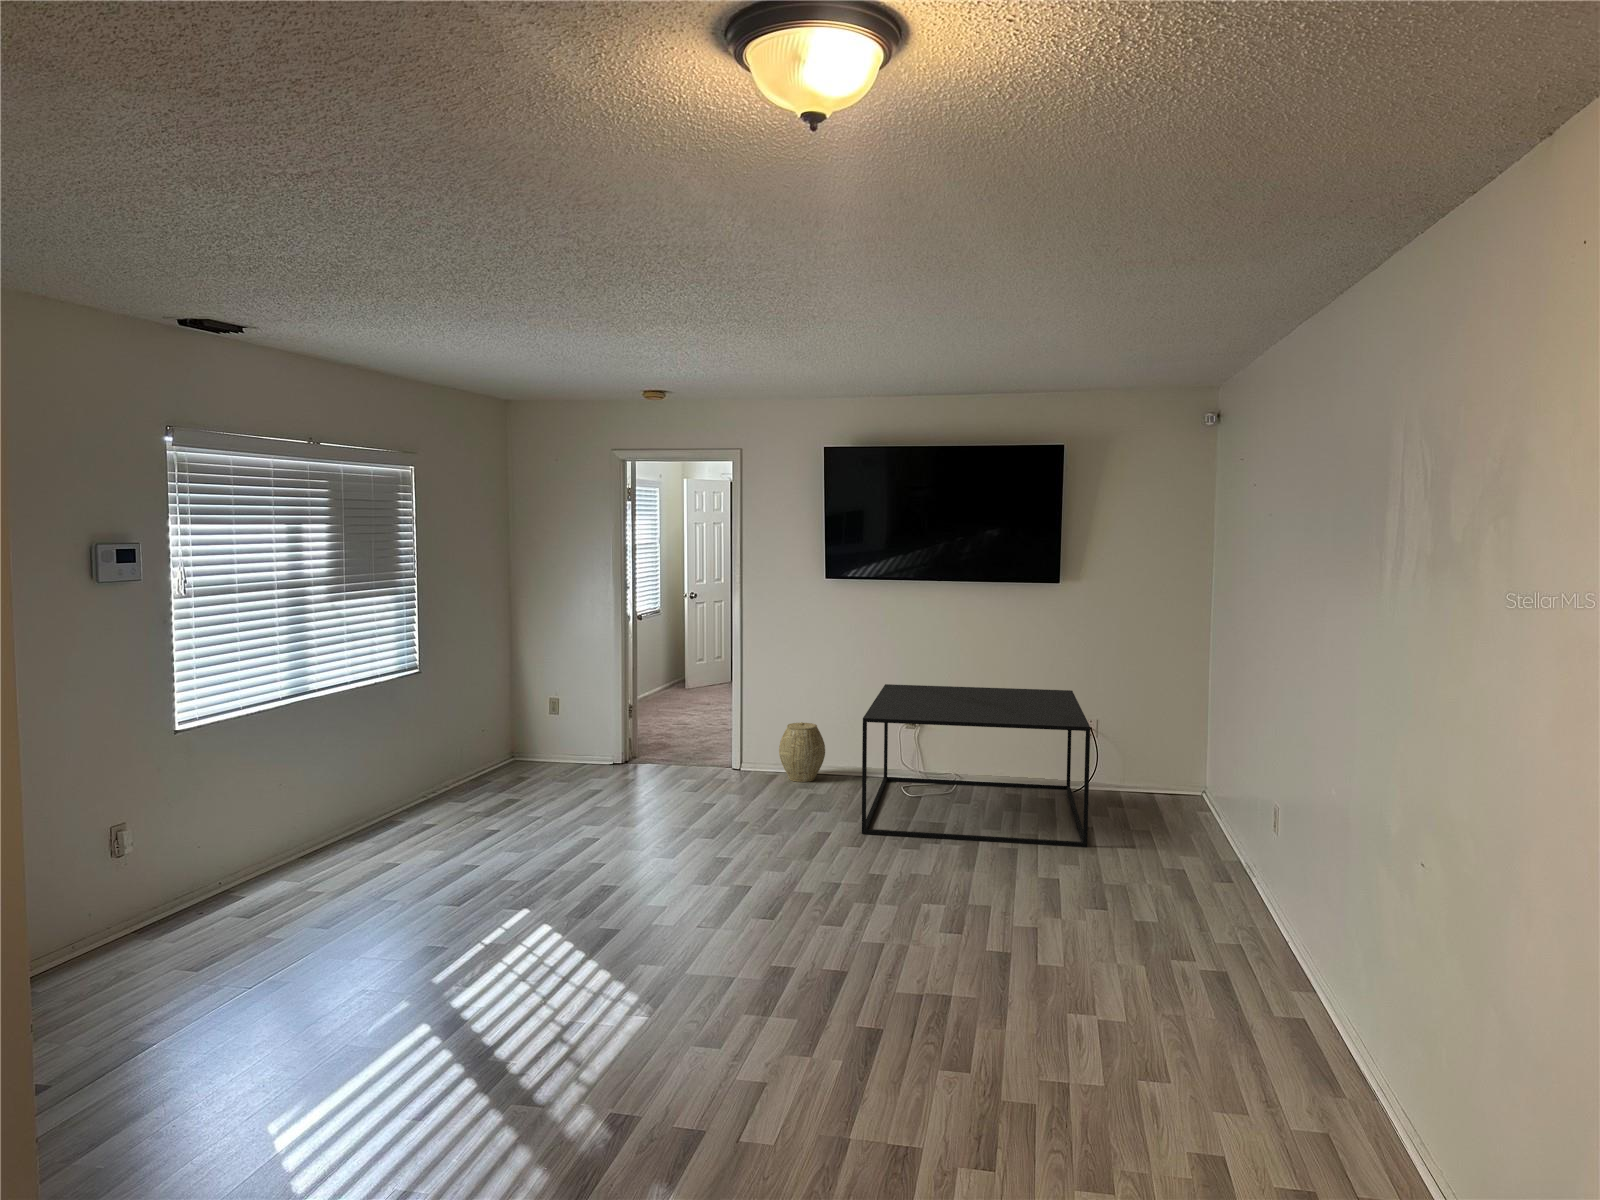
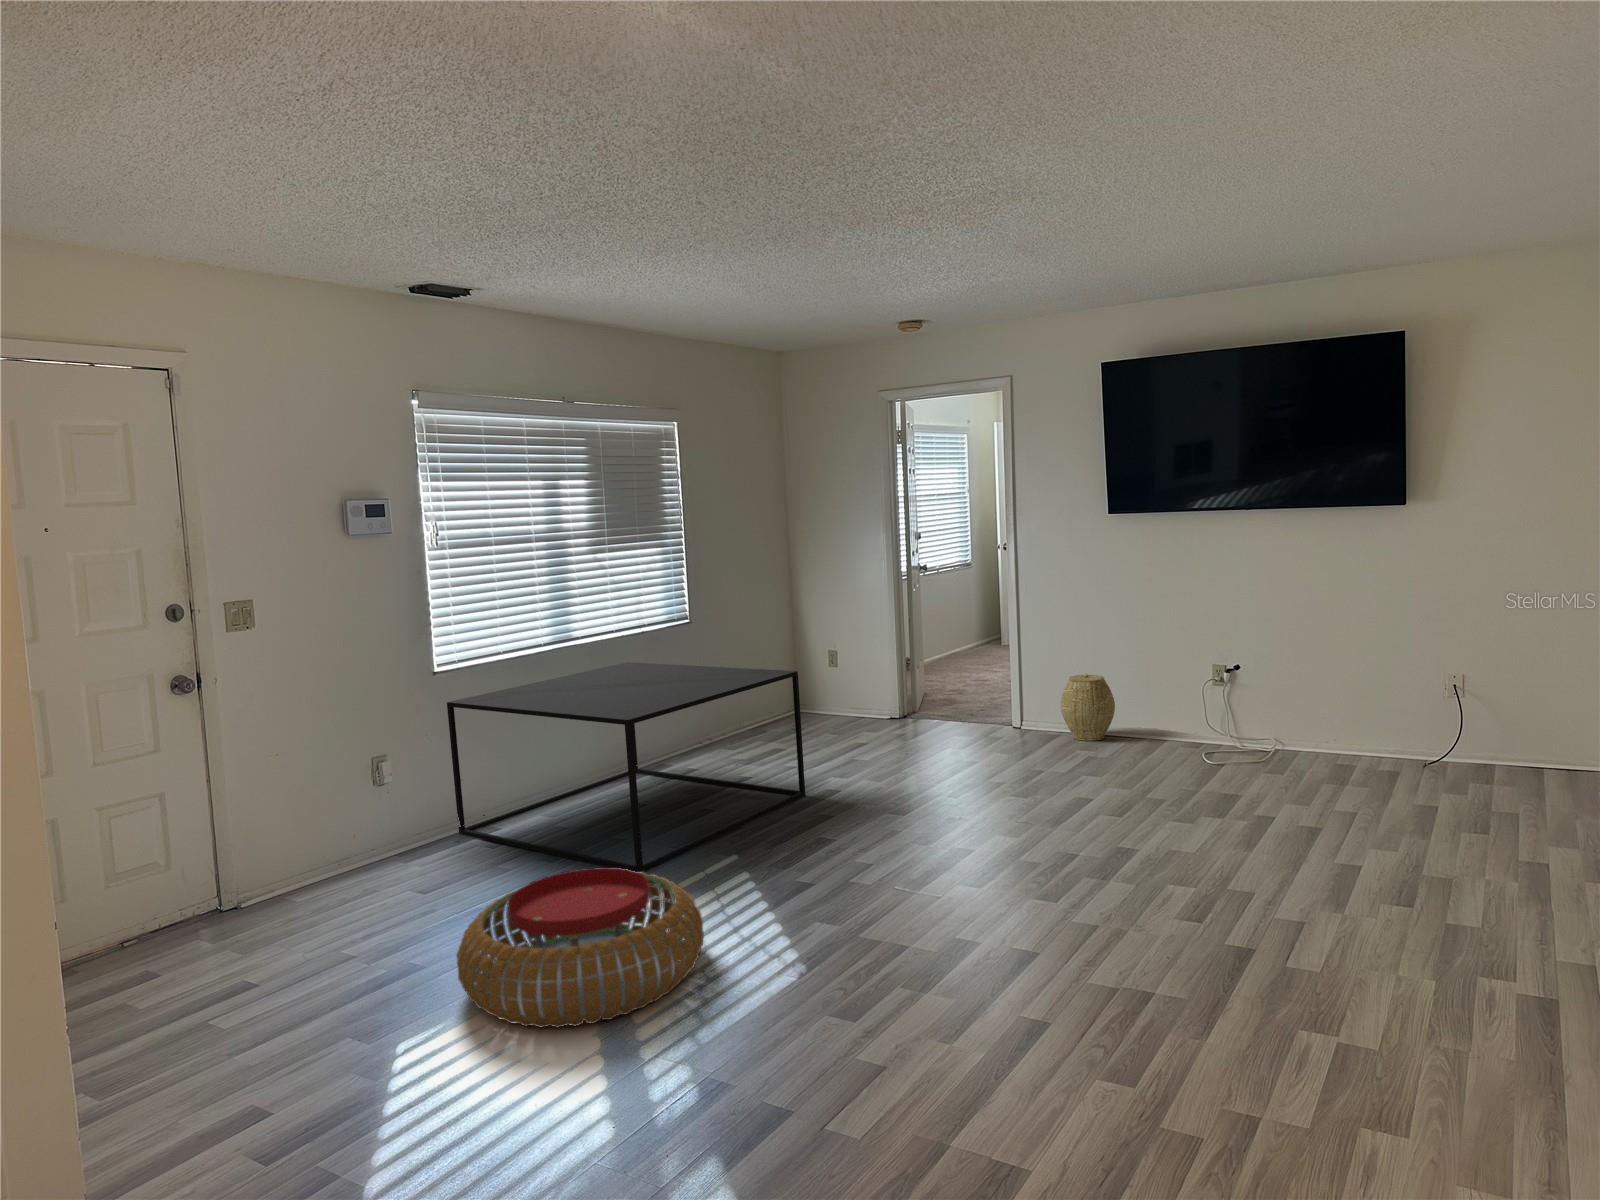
coffee table: present [862,684,1090,847] -> present [447,662,806,872]
pouf: none [311,929,557,1088] -> present [456,867,704,1028]

